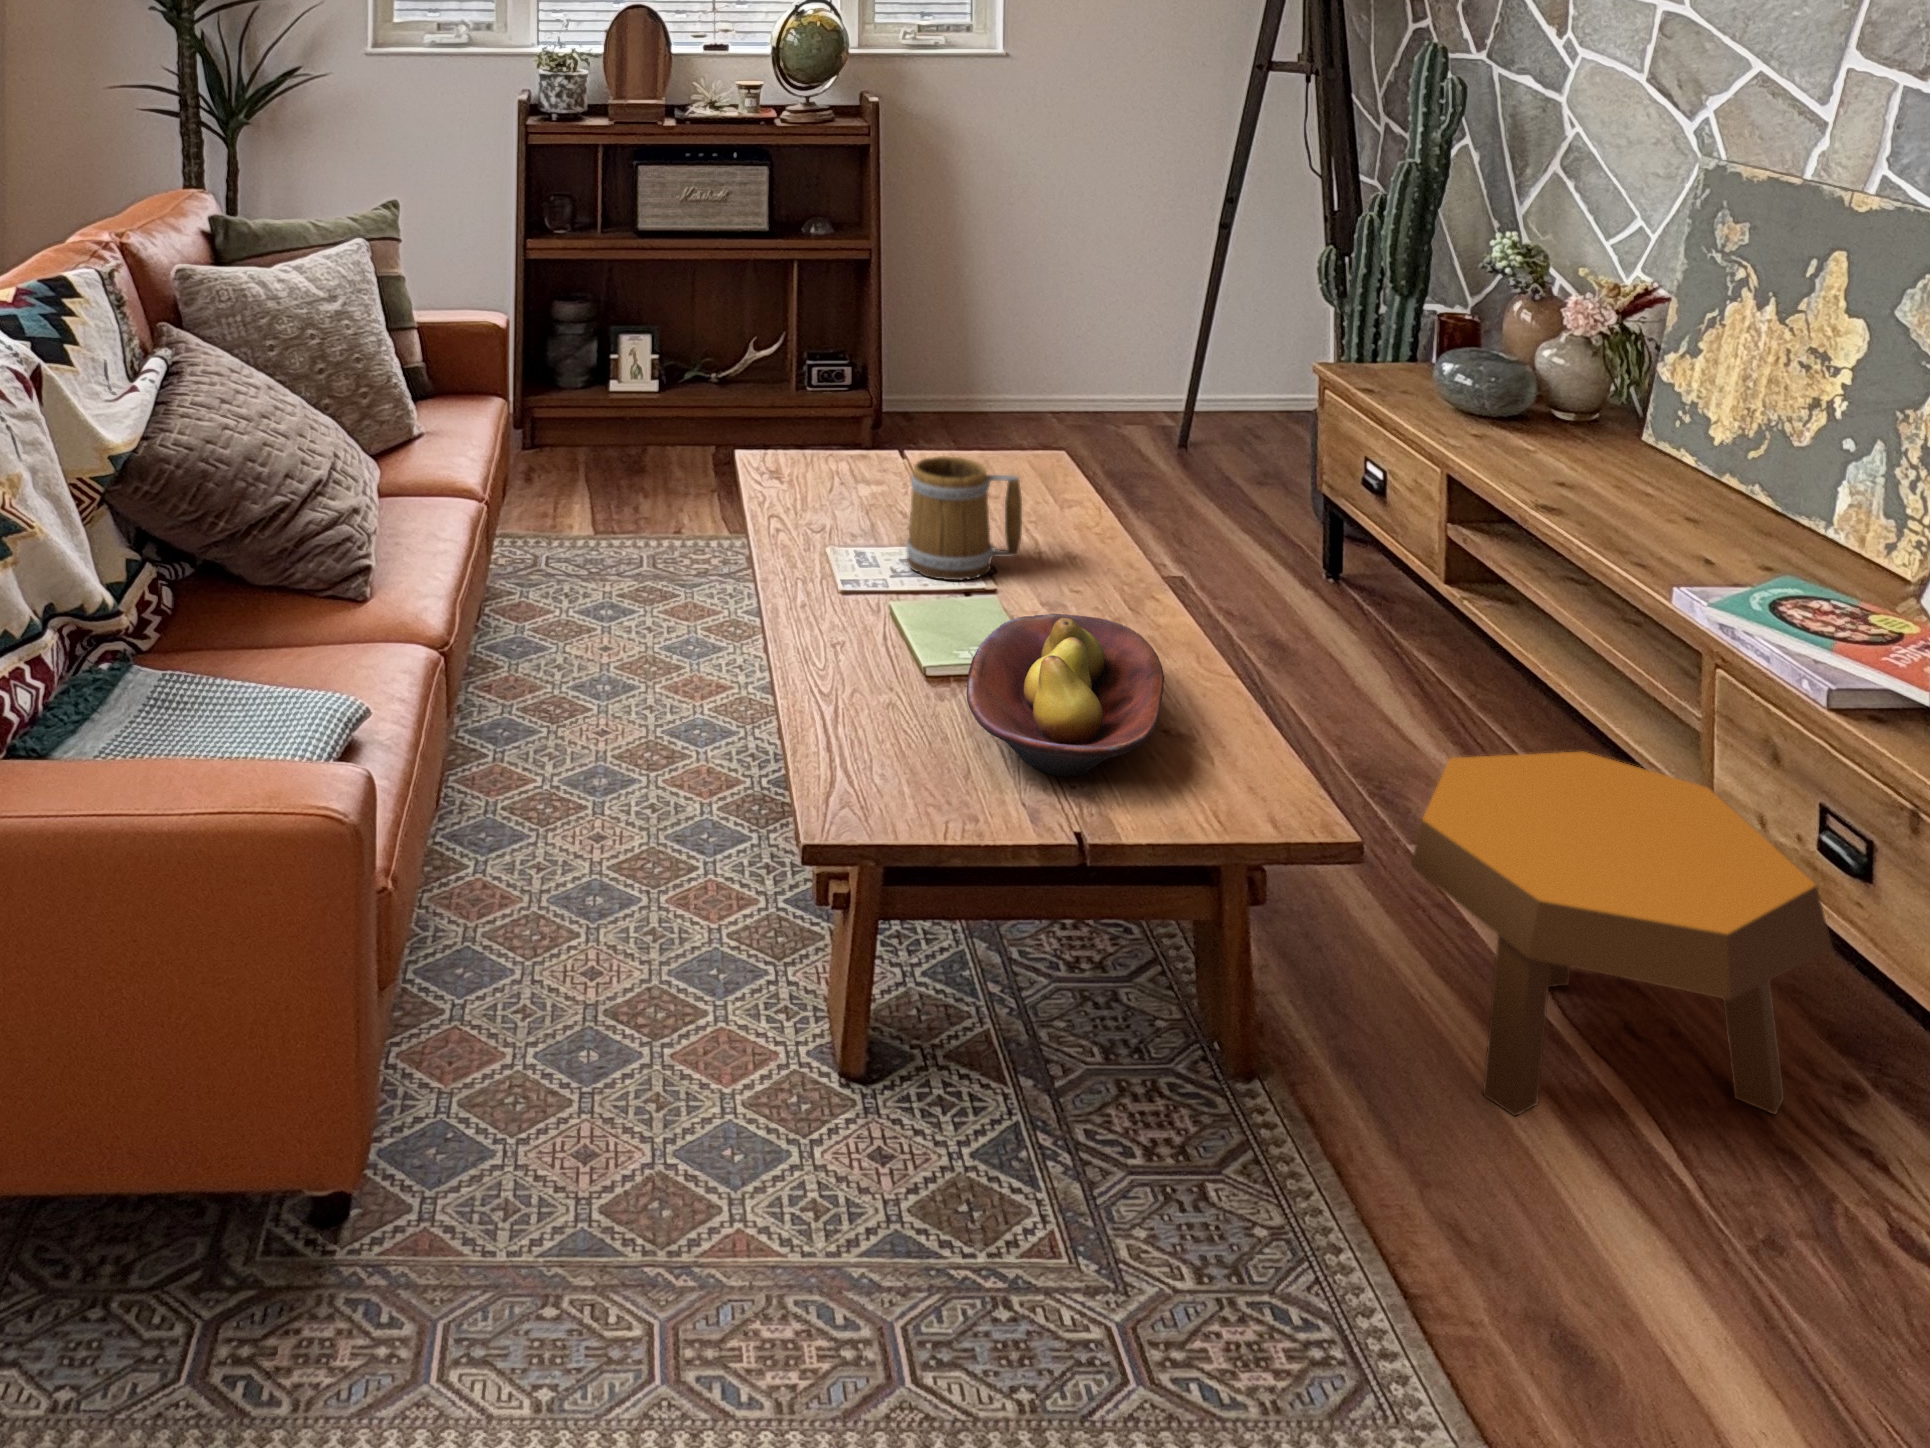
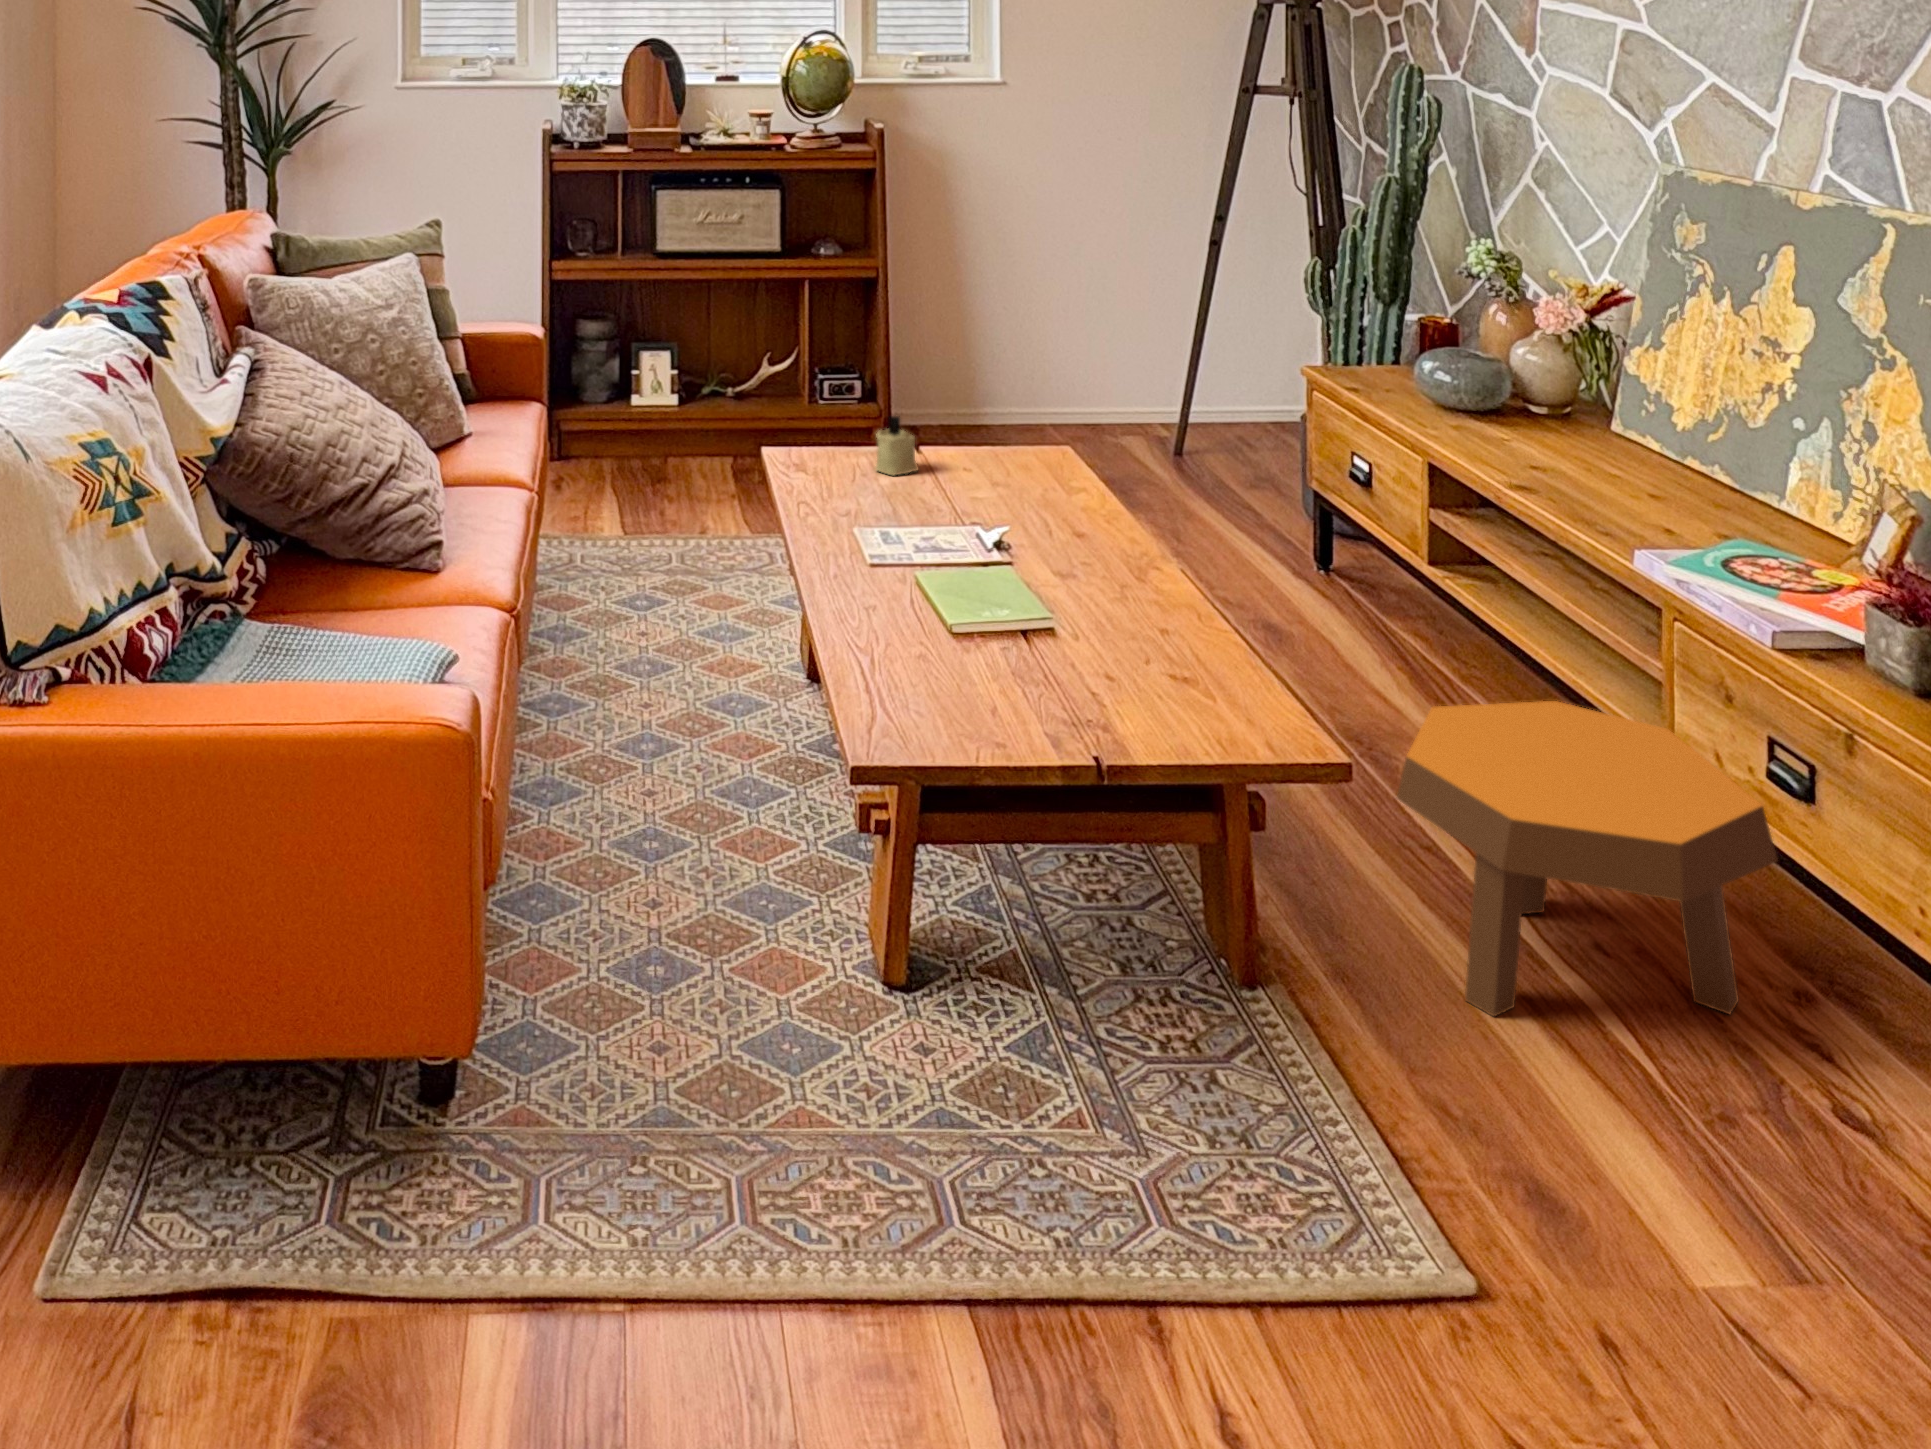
candle: none [855,417,901,482] -> present [876,416,918,476]
mug: present [906,456,1022,580] -> none [928,444,1035,556]
fruit bowl: present [967,614,1164,777] -> none [992,576,1170,711]

